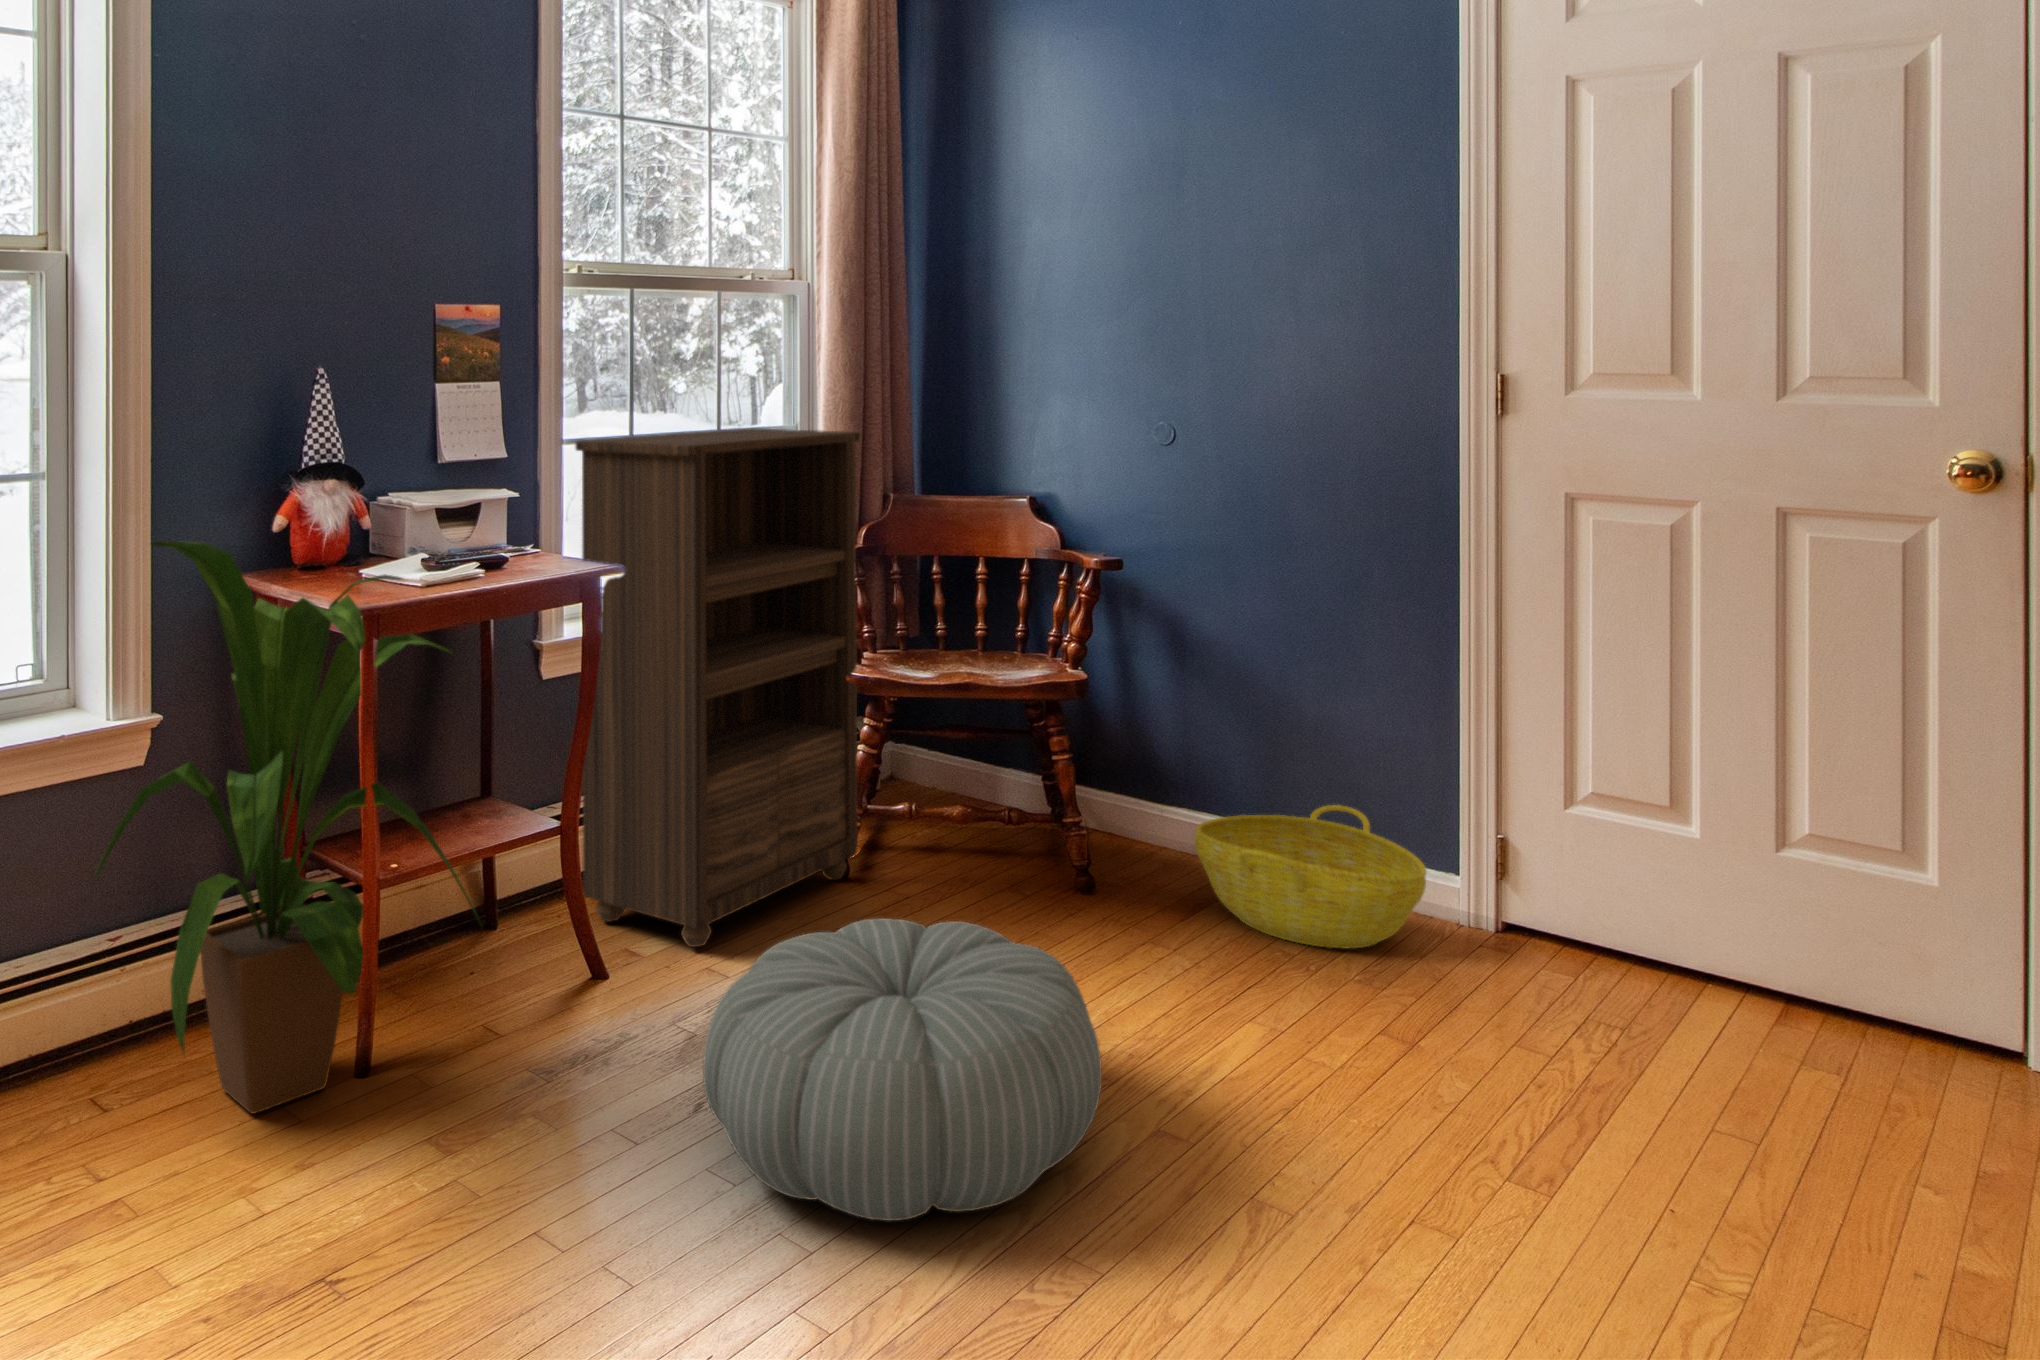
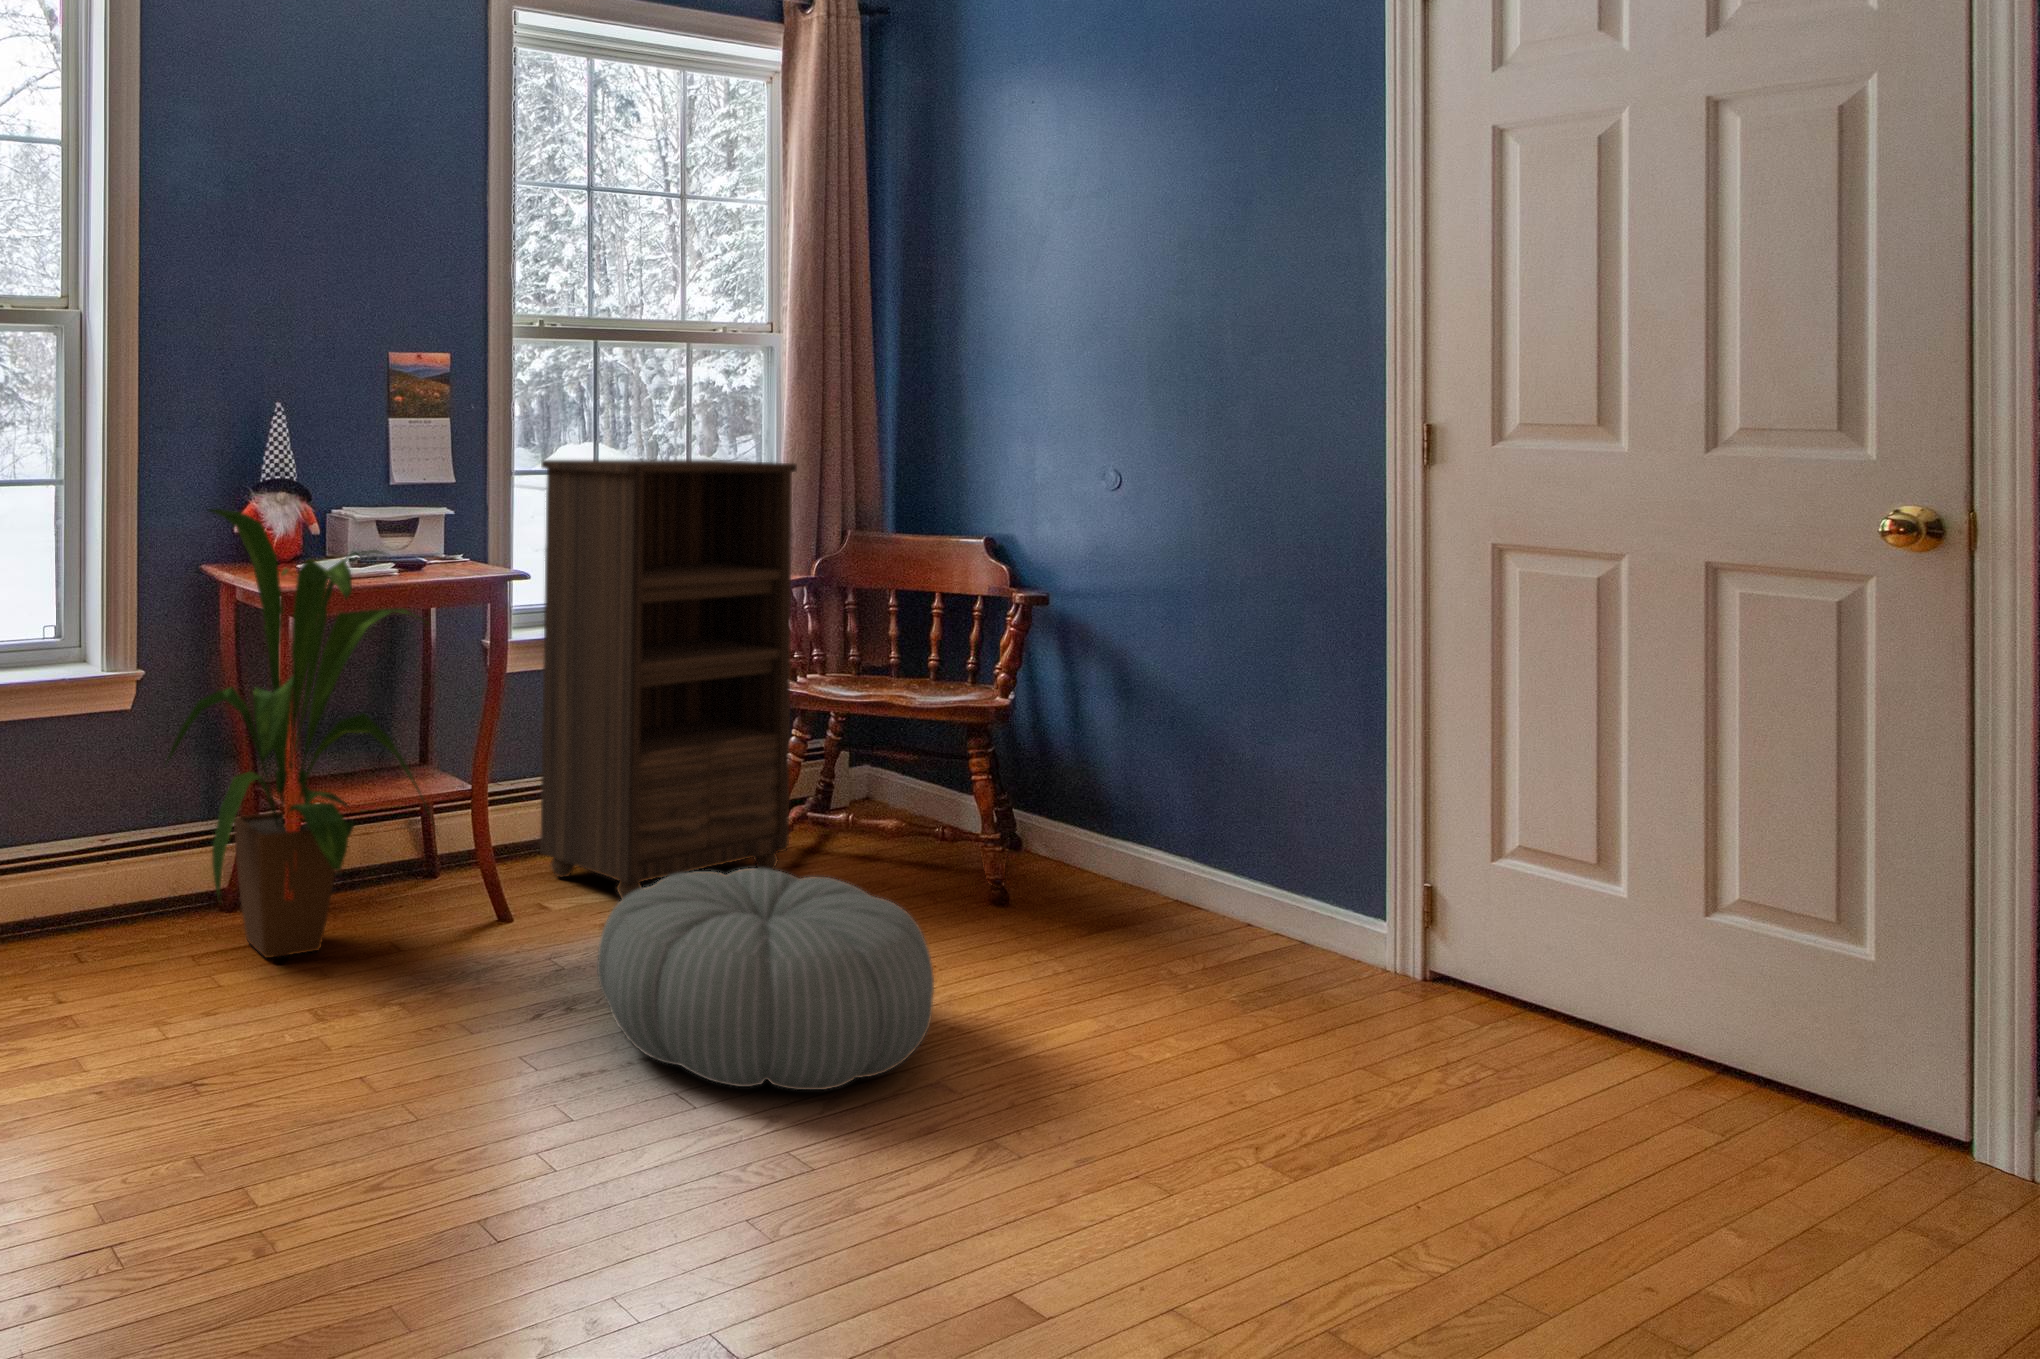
basket: present [1195,805,1427,948] -> none [1109,847,1335,979]

